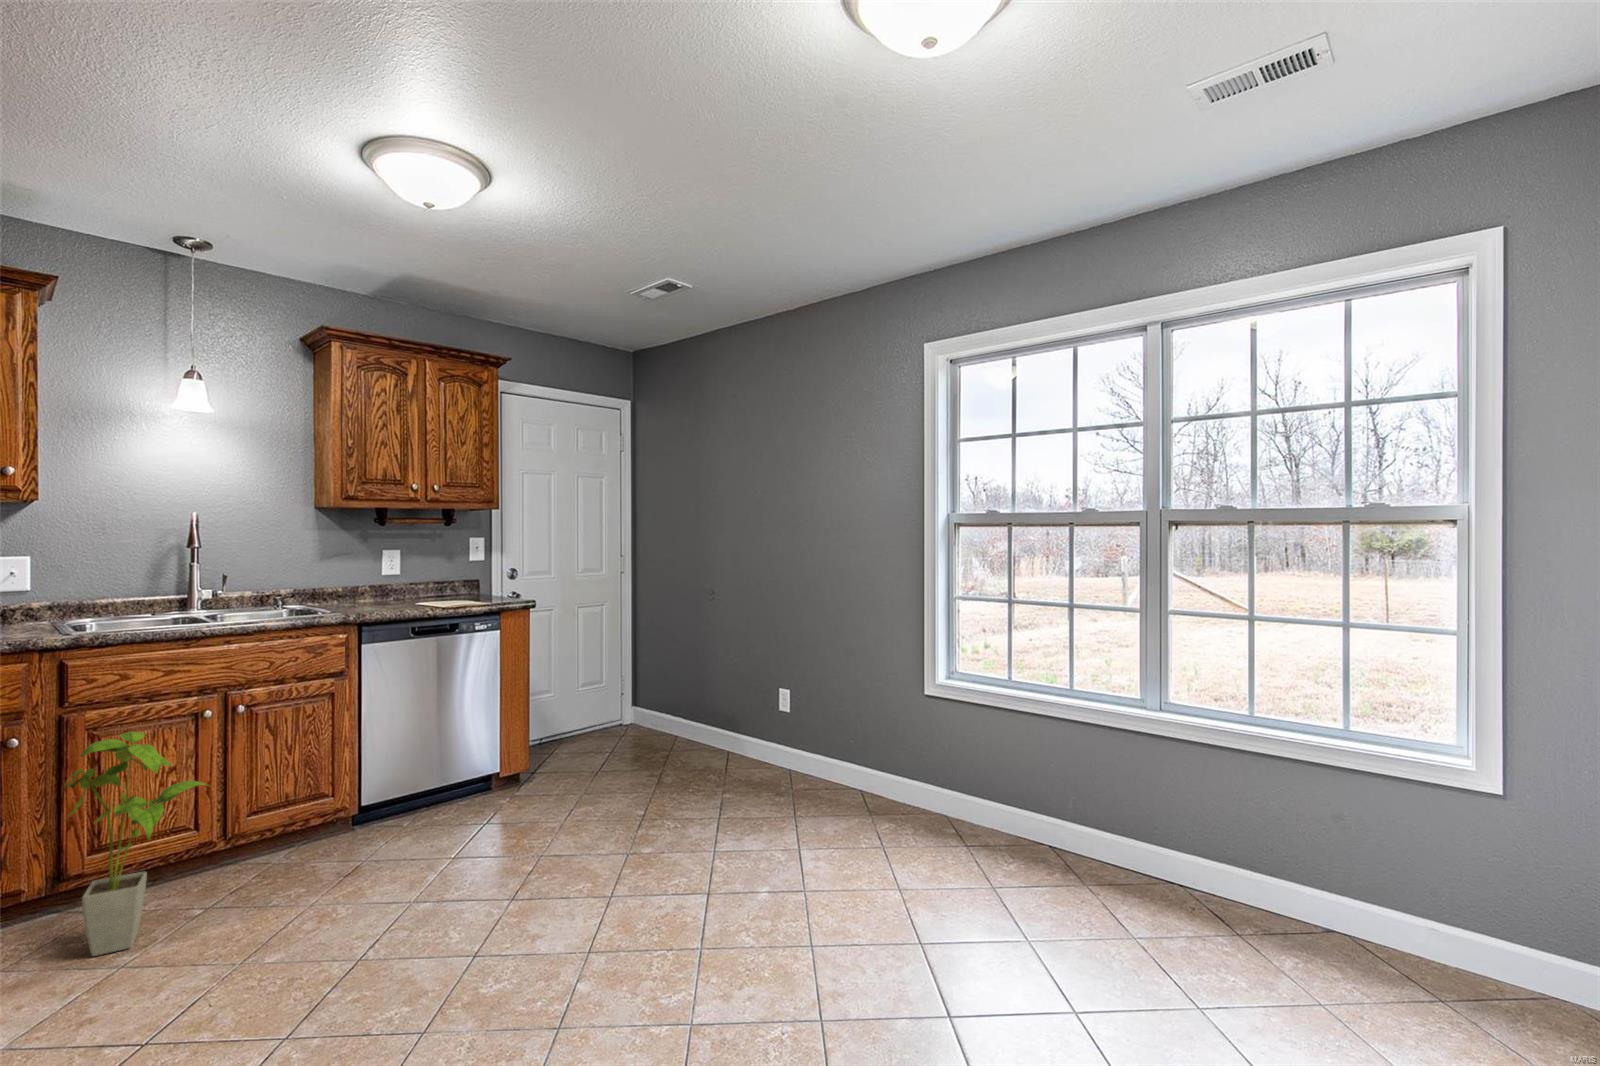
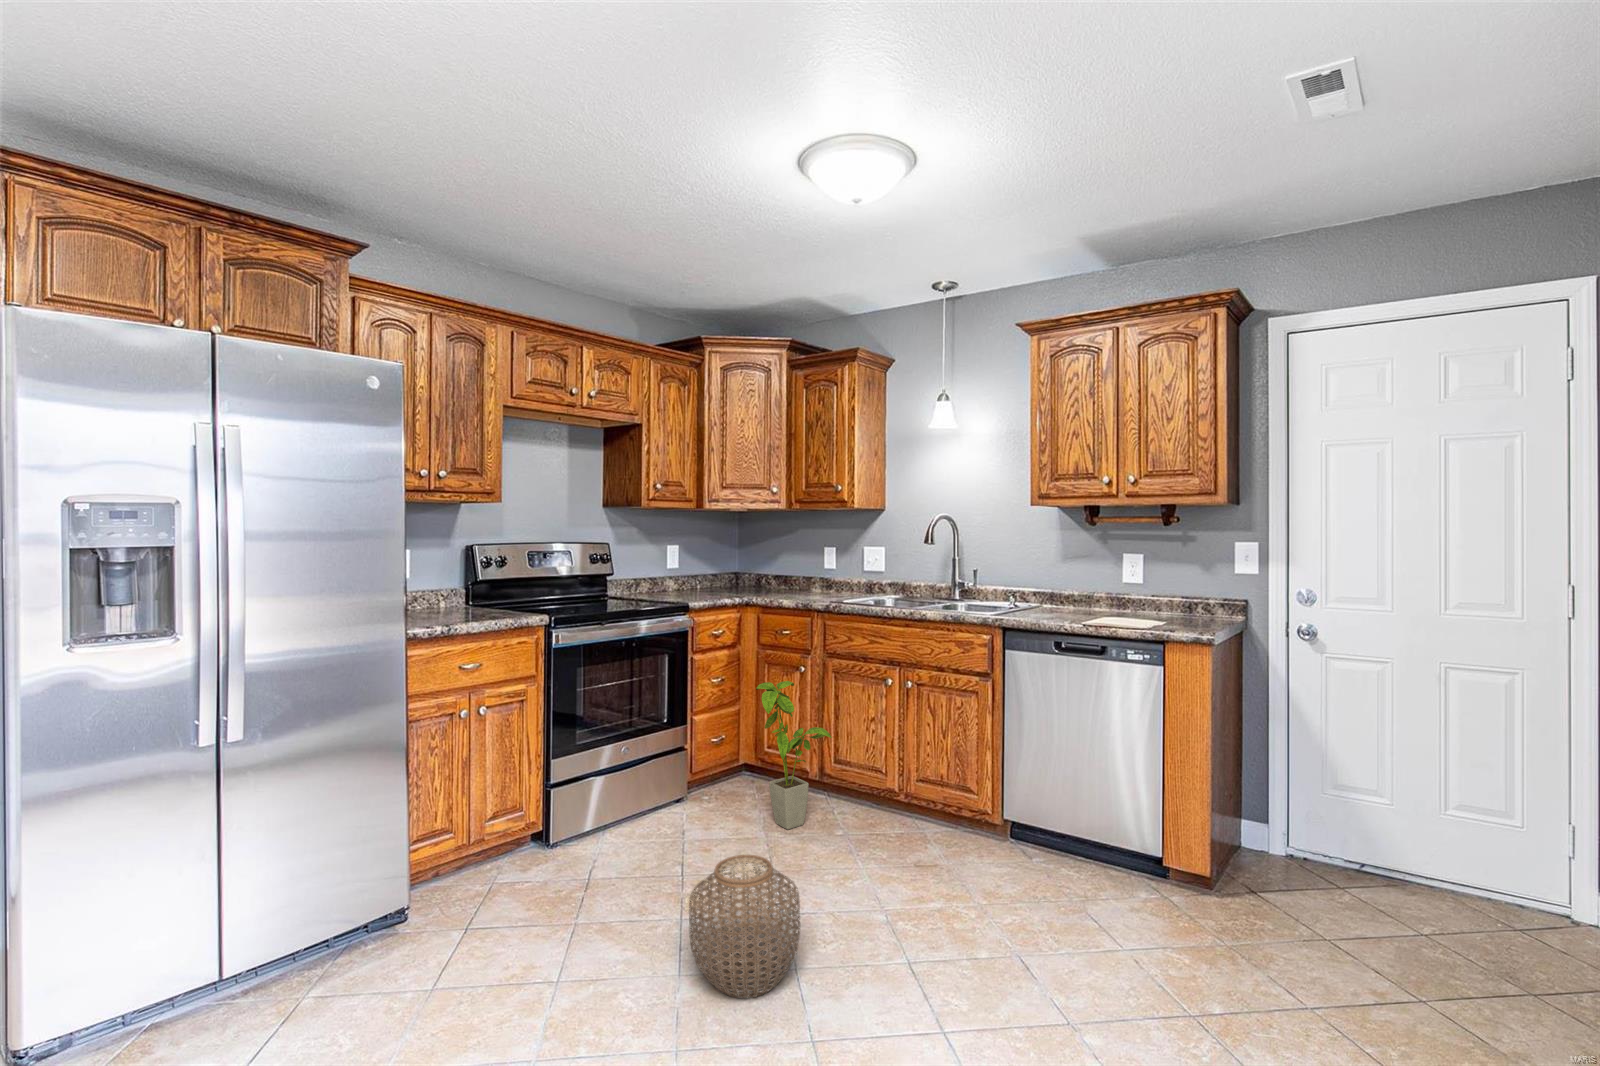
woven basket: none [398,846,526,998] -> present [689,855,800,998]

